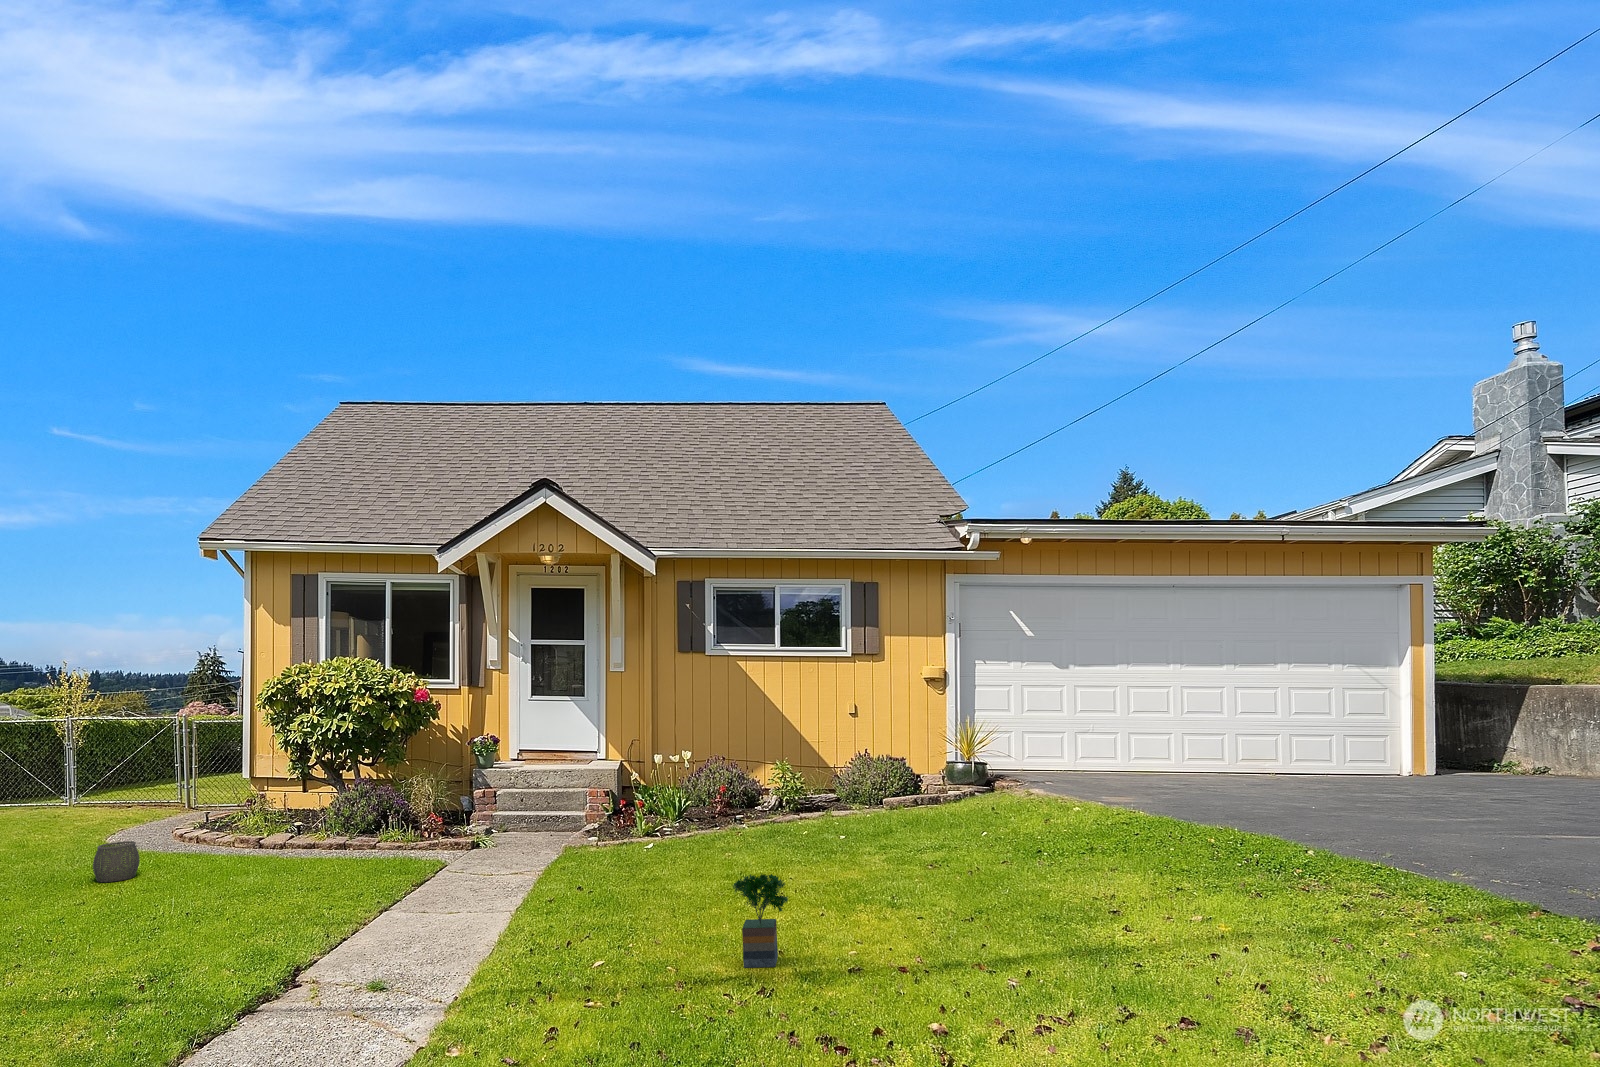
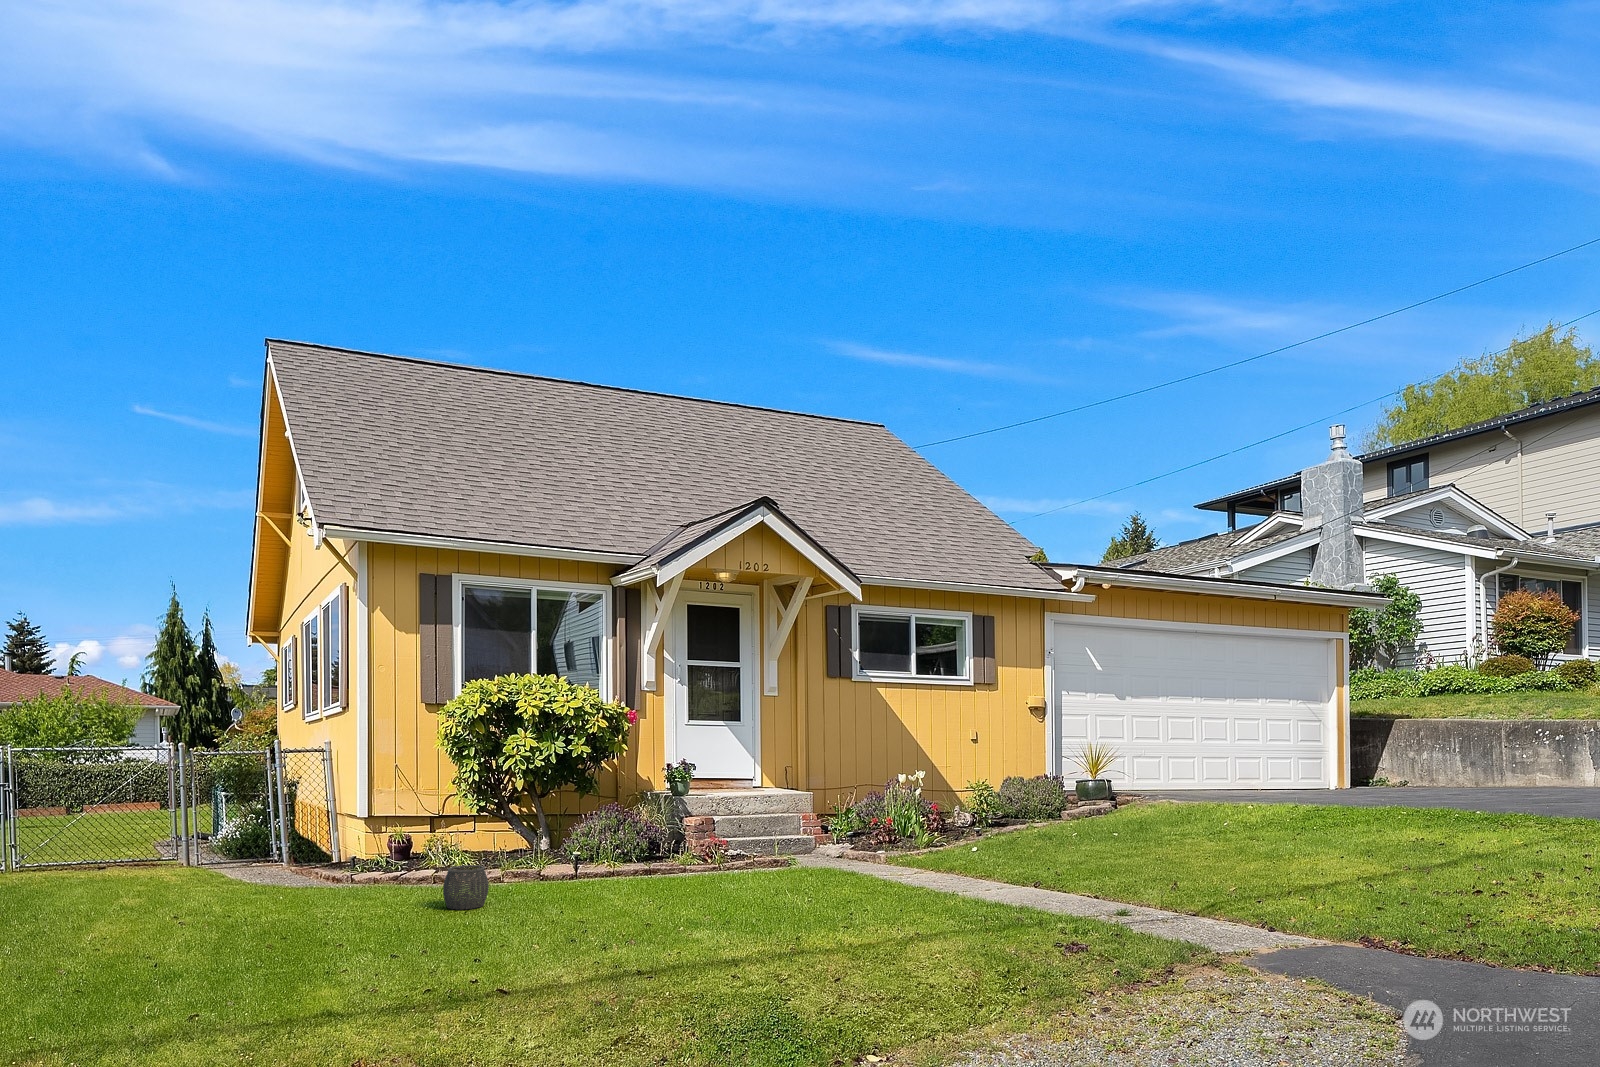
potted tree: present [733,874,788,968] -> none [1314,848,1373,923]

